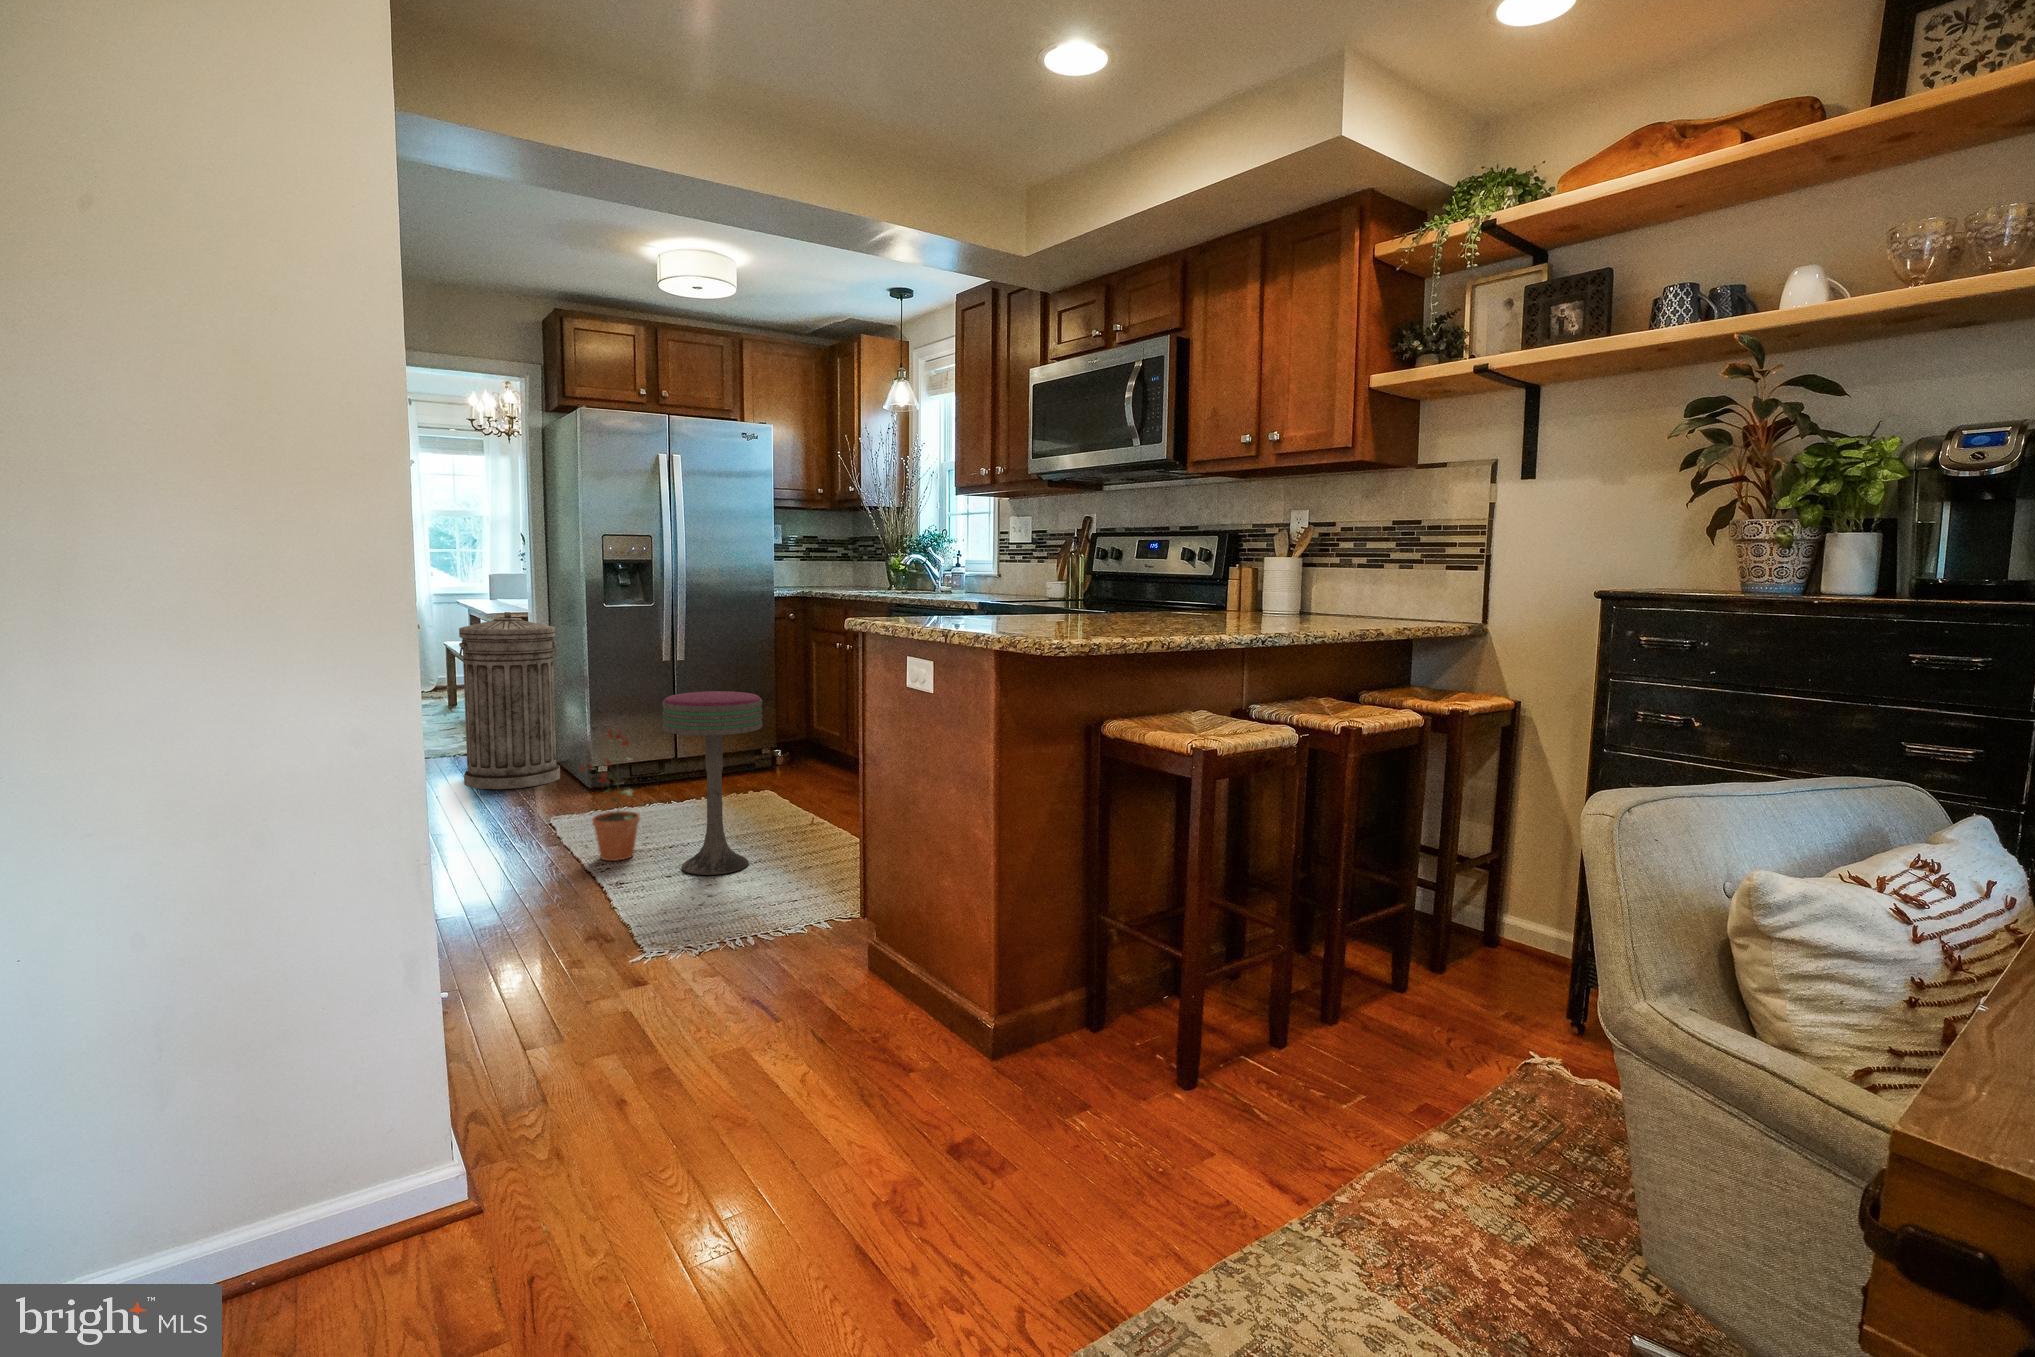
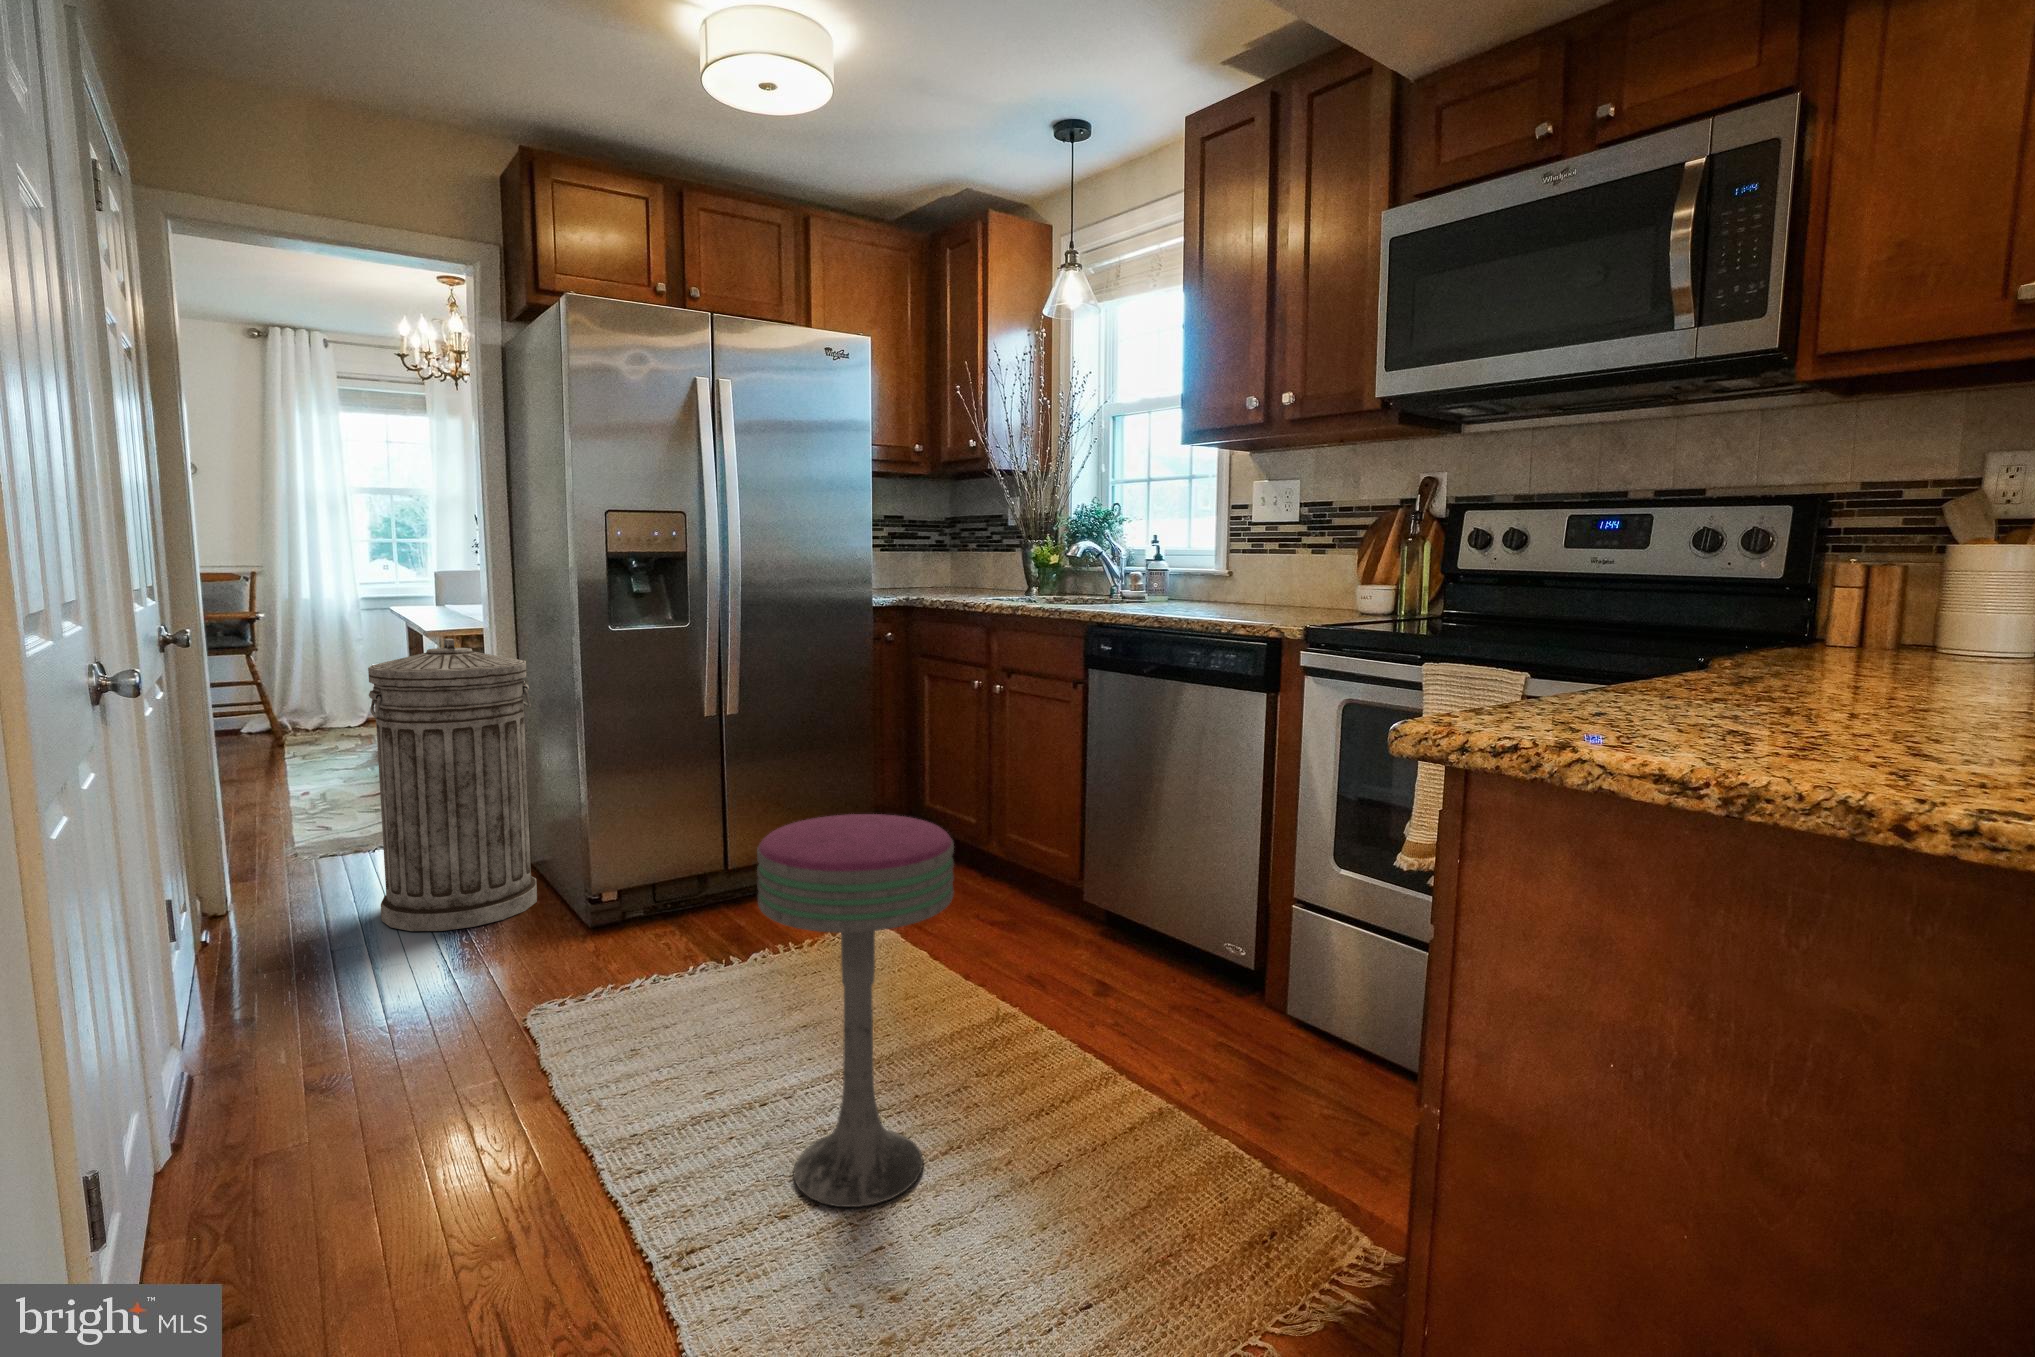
potted plant: present [580,729,640,861] -> none [578,883,700,1154]

